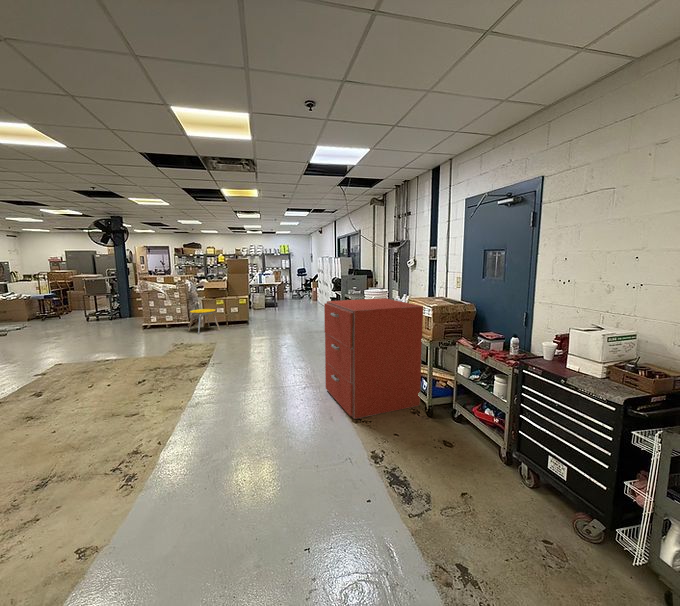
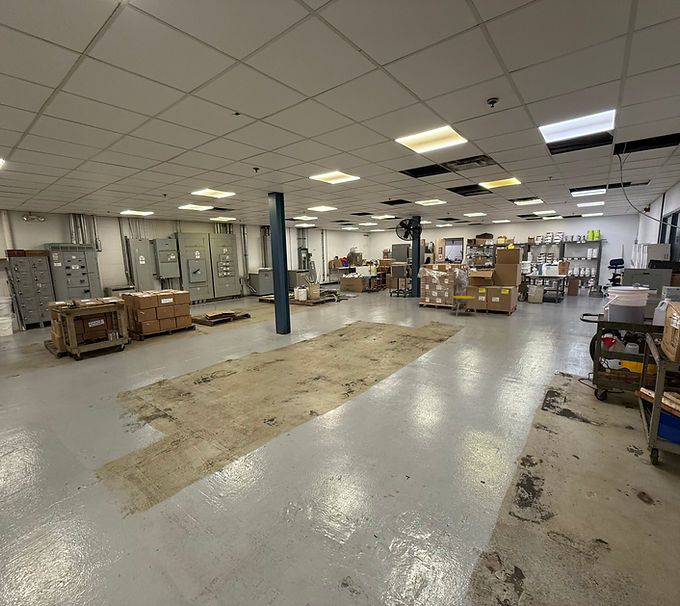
filing cabinet: present [324,298,423,419] -> none [530,293,672,448]

